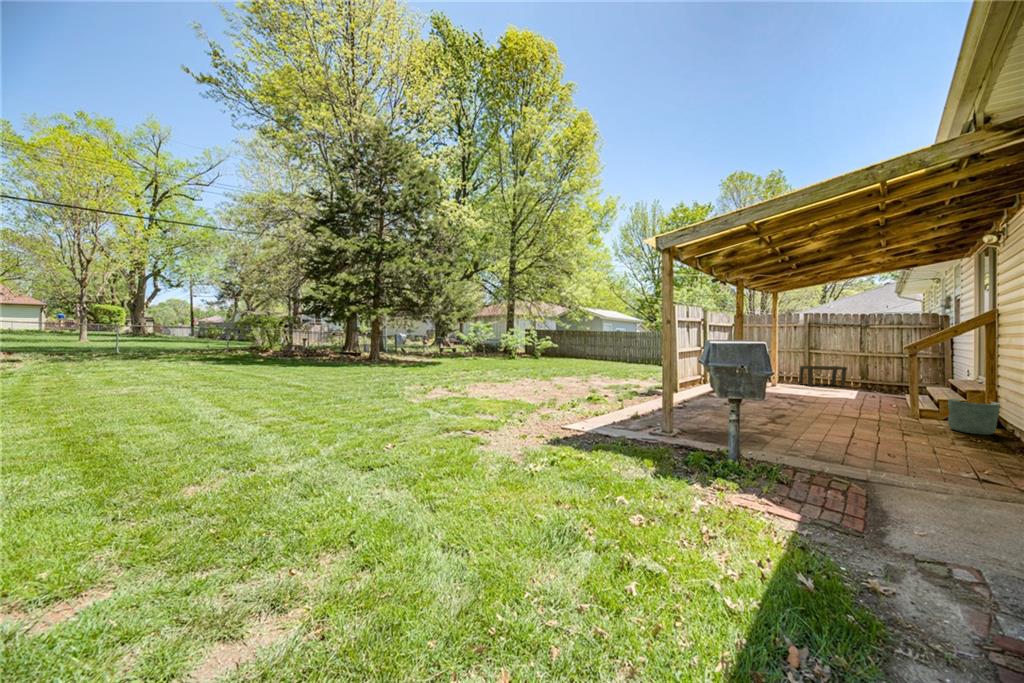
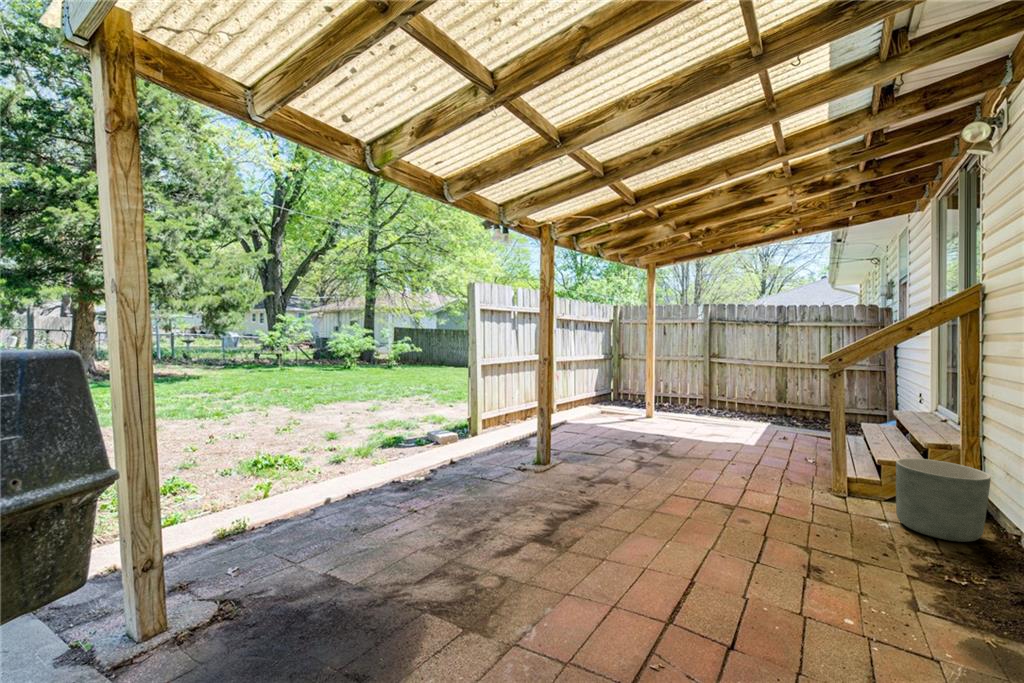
bench: present [799,366,847,387] -> none [693,382,758,415]

